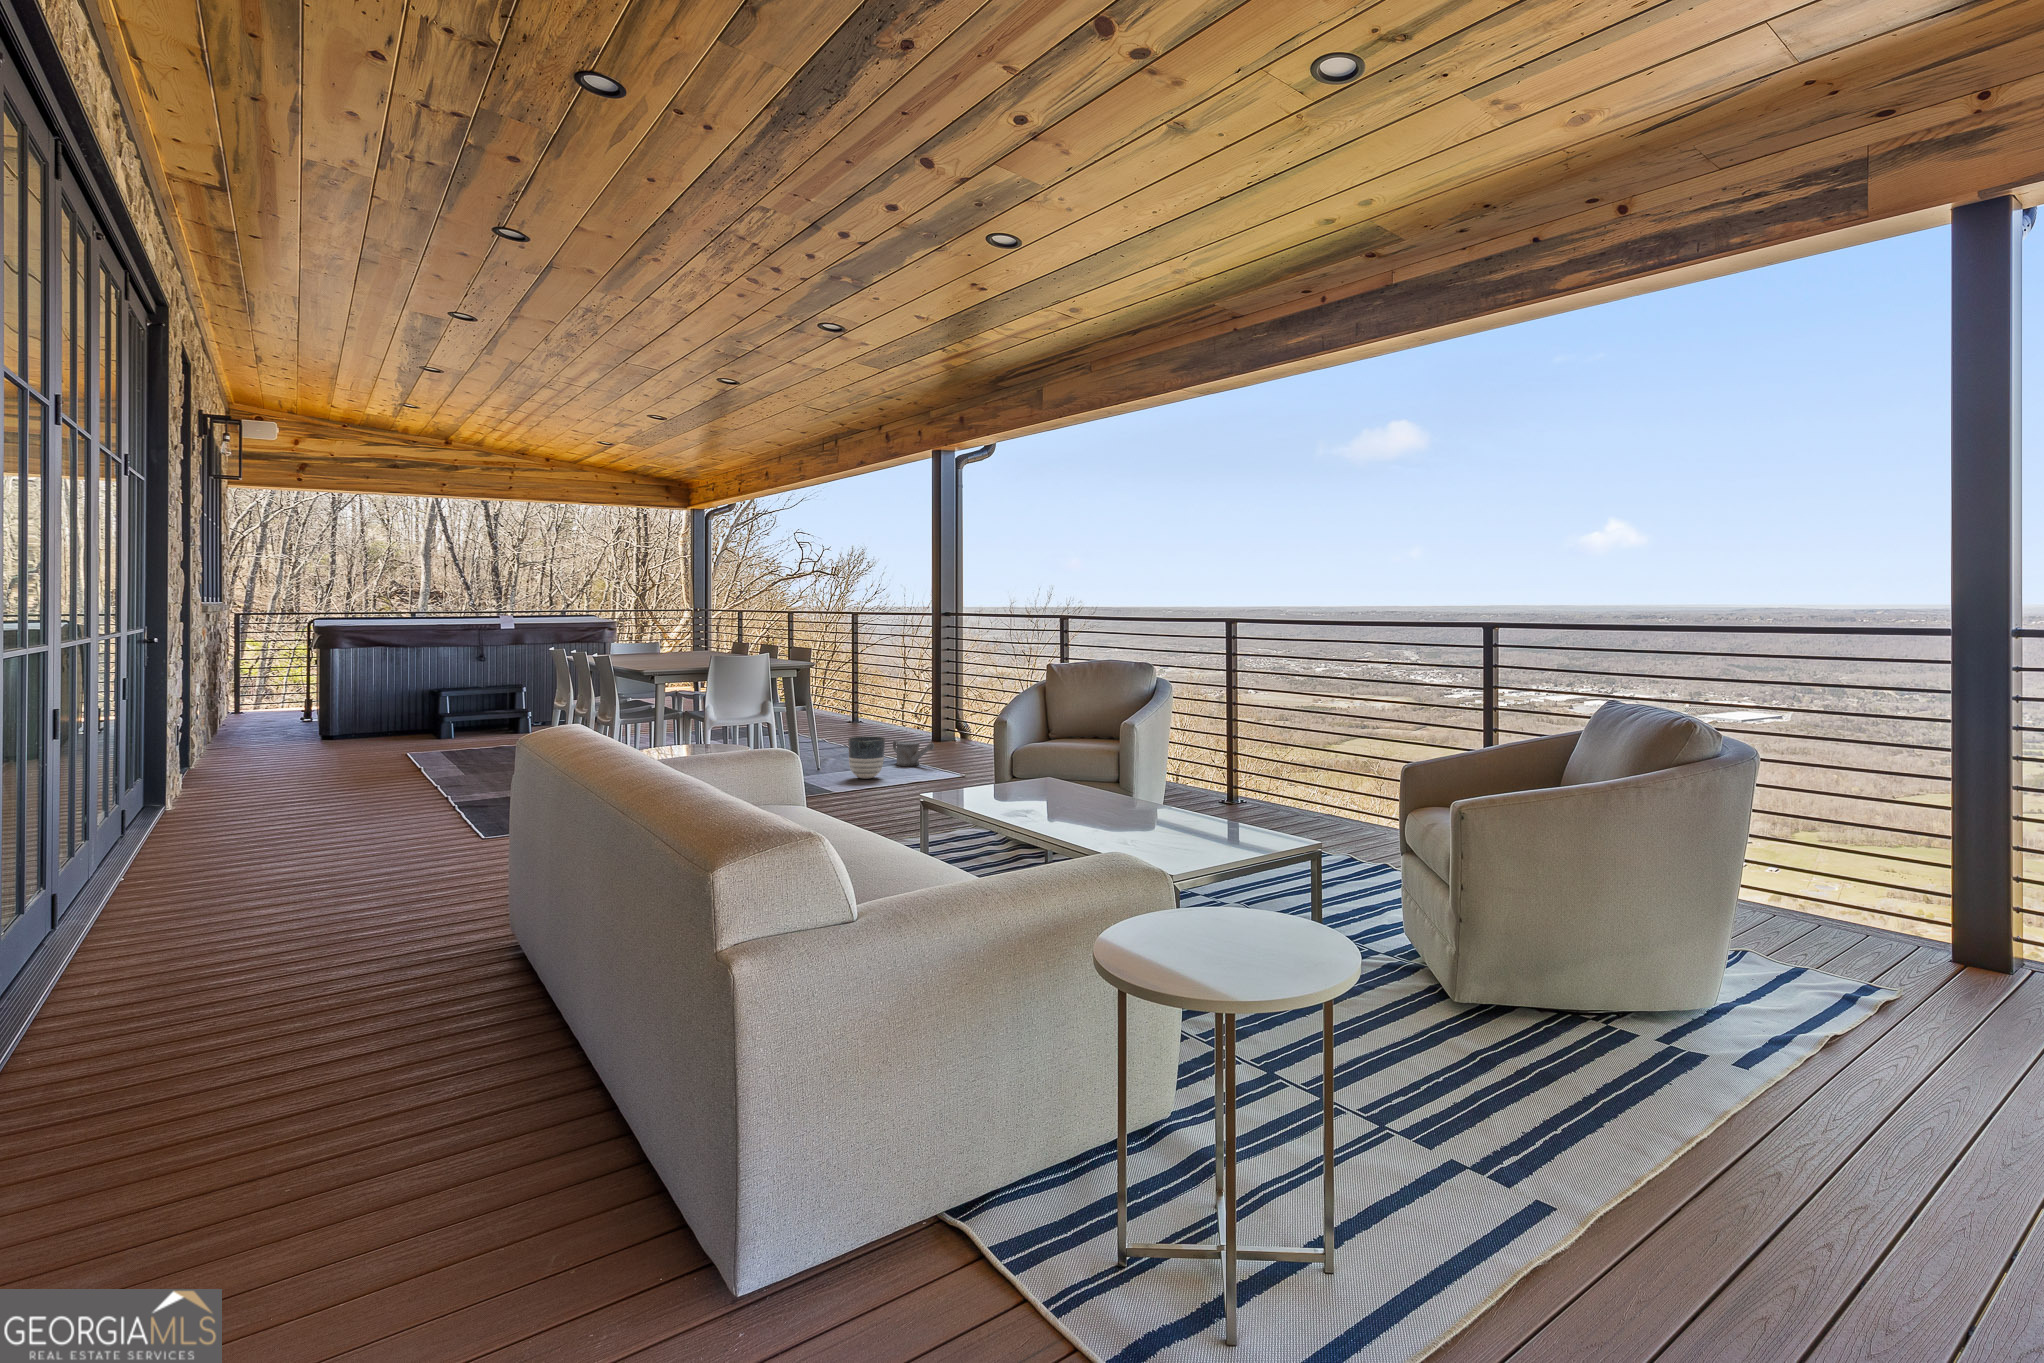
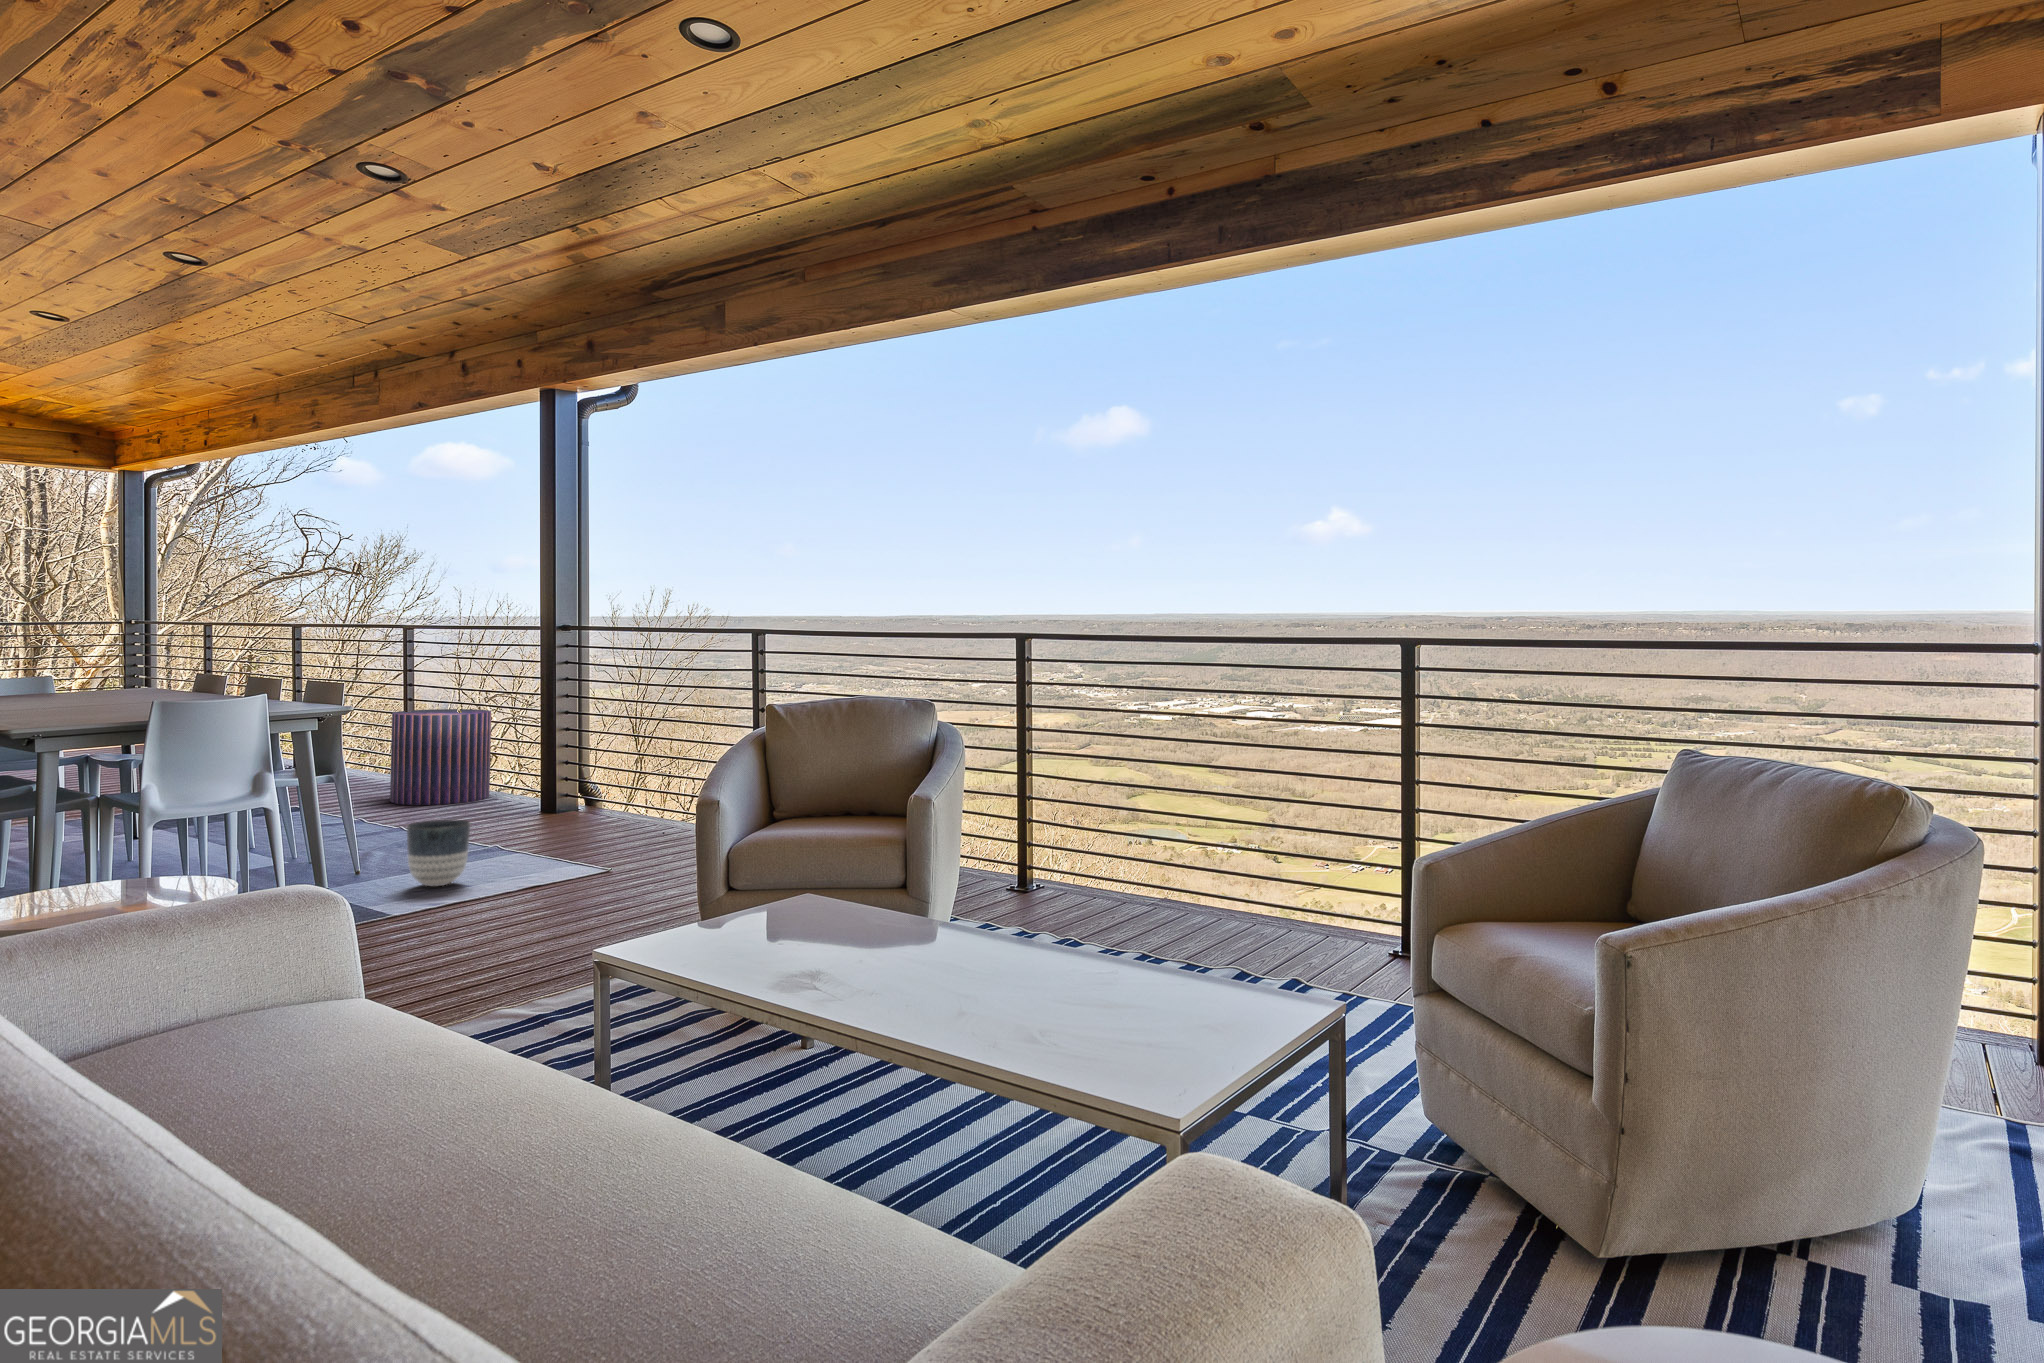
pouf: none [844,669,906,733] -> present [390,709,491,805]
watering can: present [893,741,934,766] -> none [479,821,549,859]

